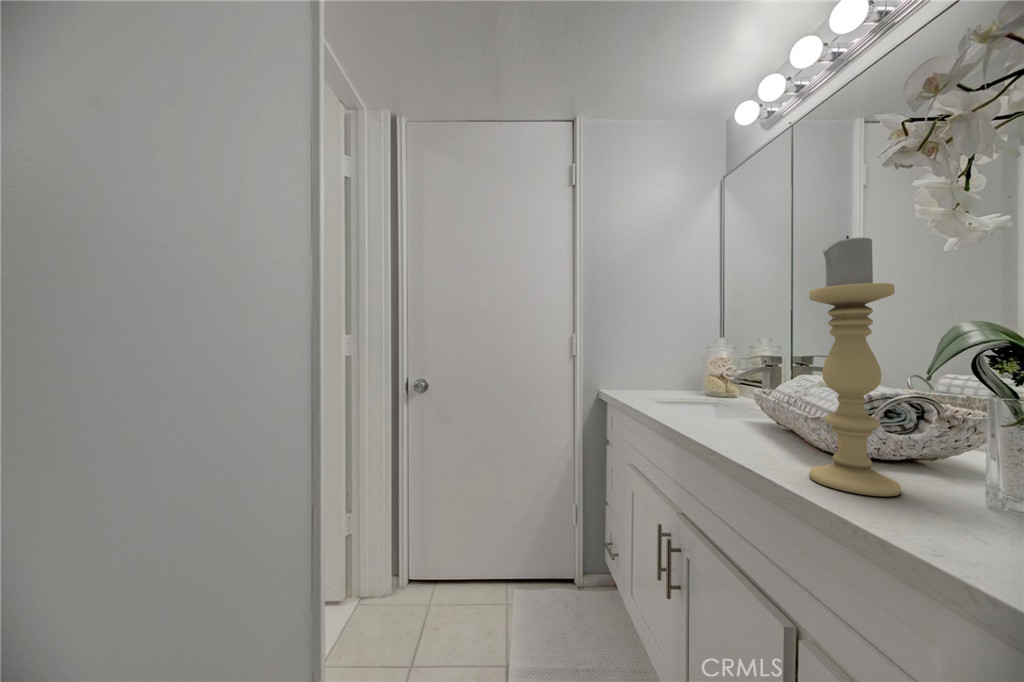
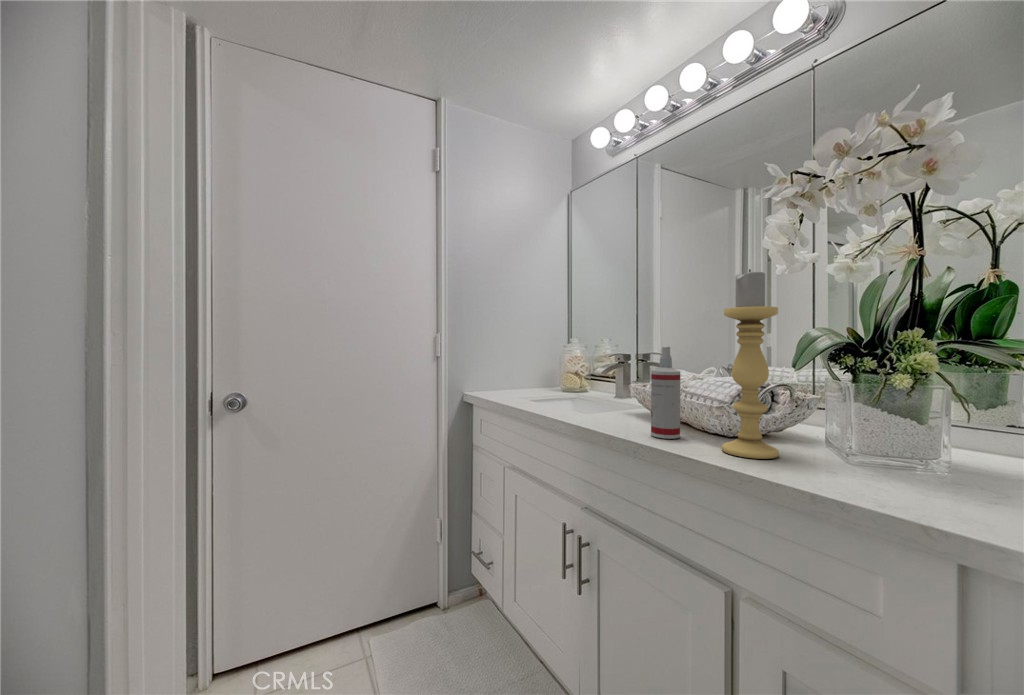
spray bottle: none [735,342,775,453] -> present [651,347,680,439]

